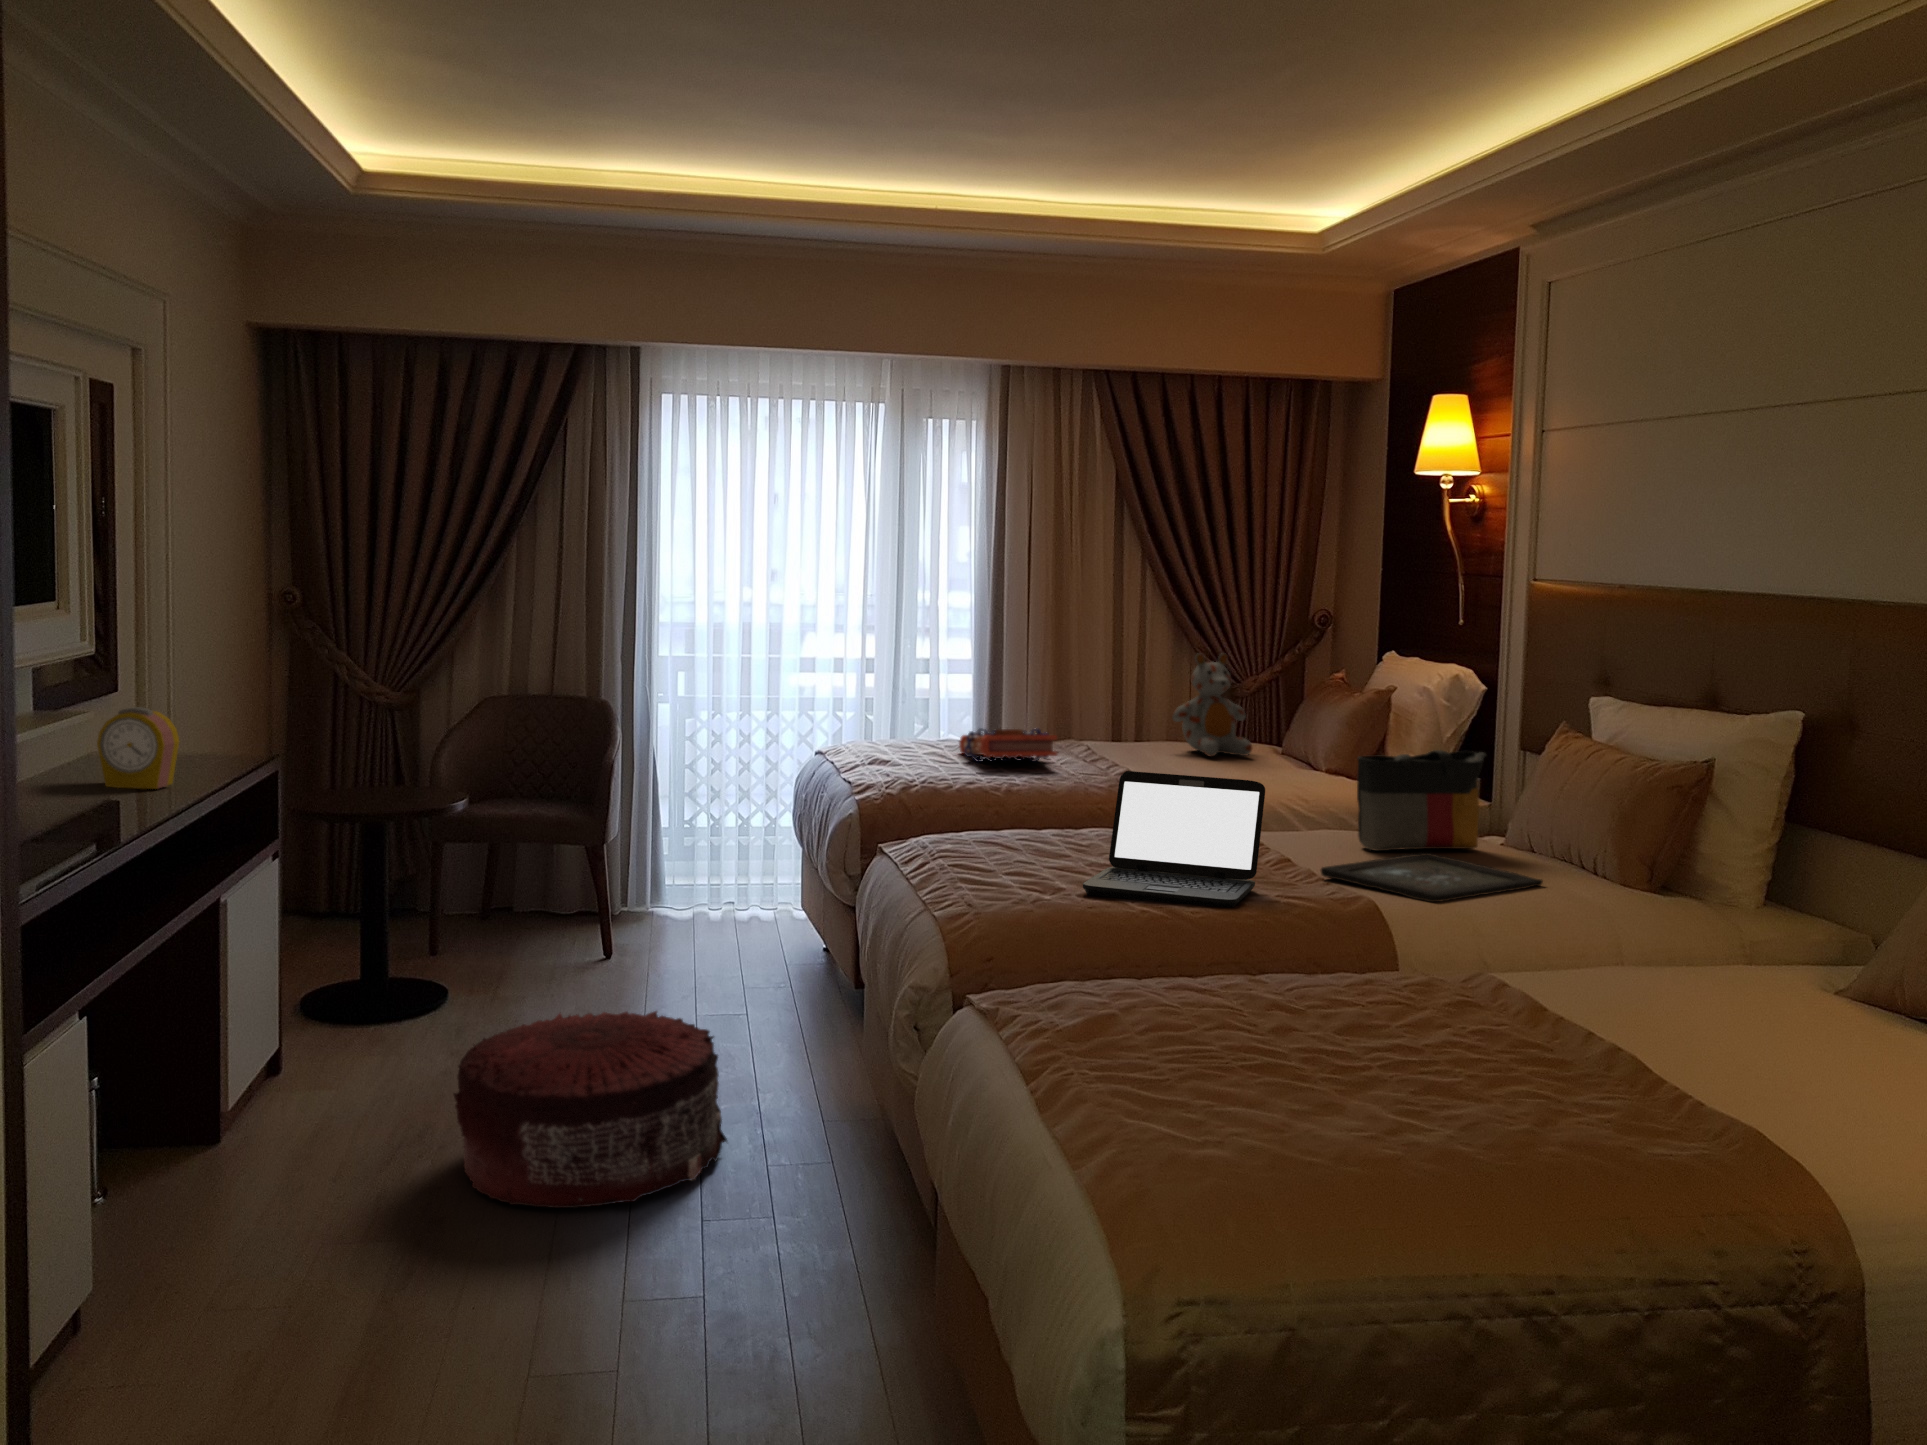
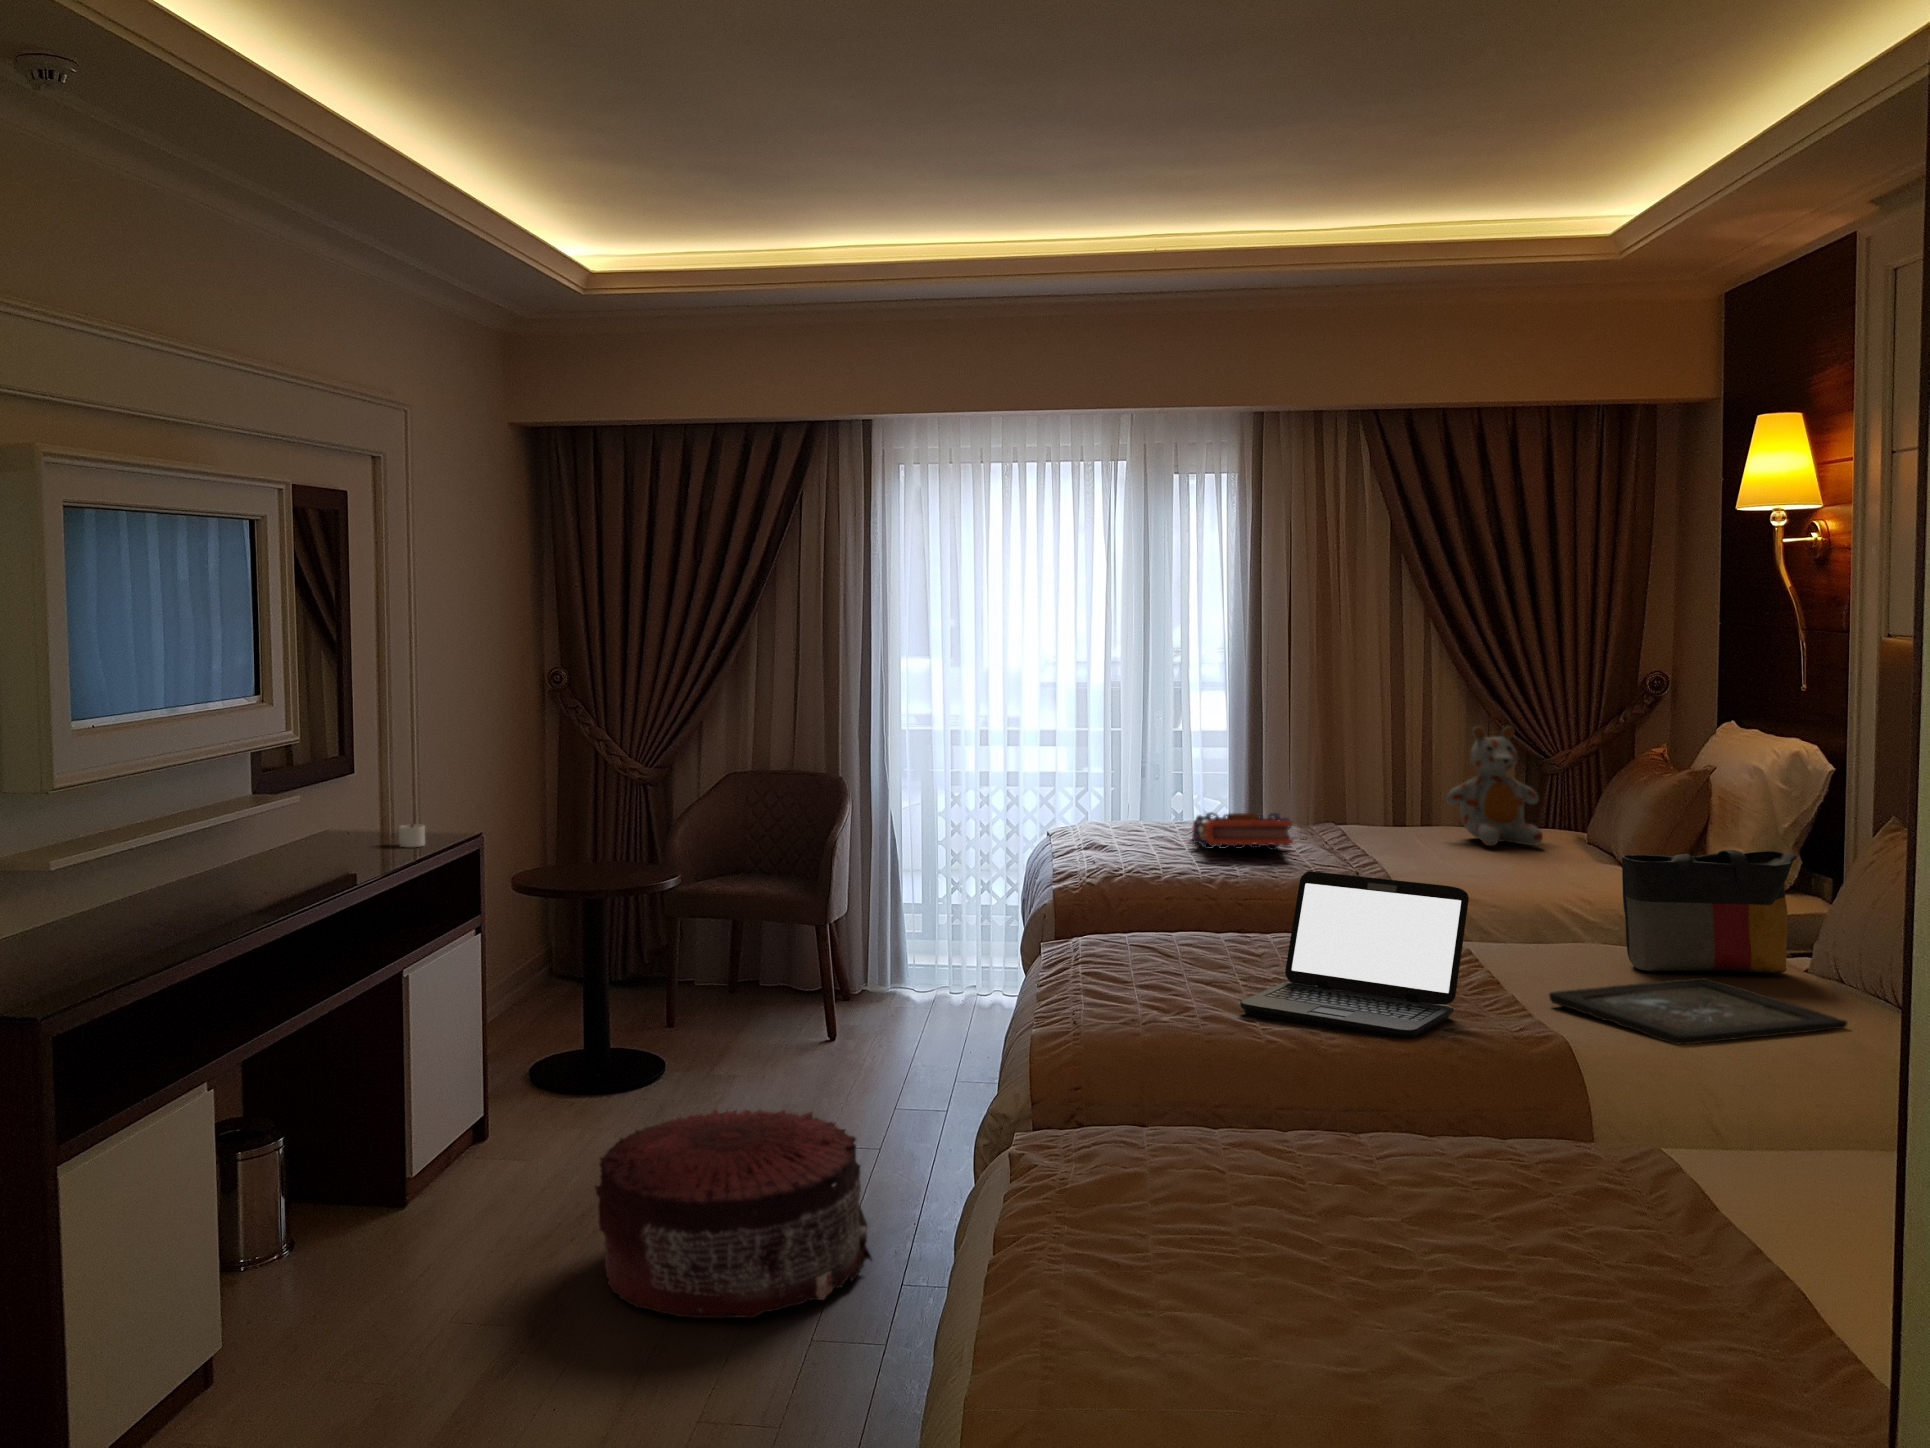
alarm clock: present [97,707,179,789] -> none [307,792,379,870]
candle: none [180,742,218,768] -> present [399,824,425,847]

